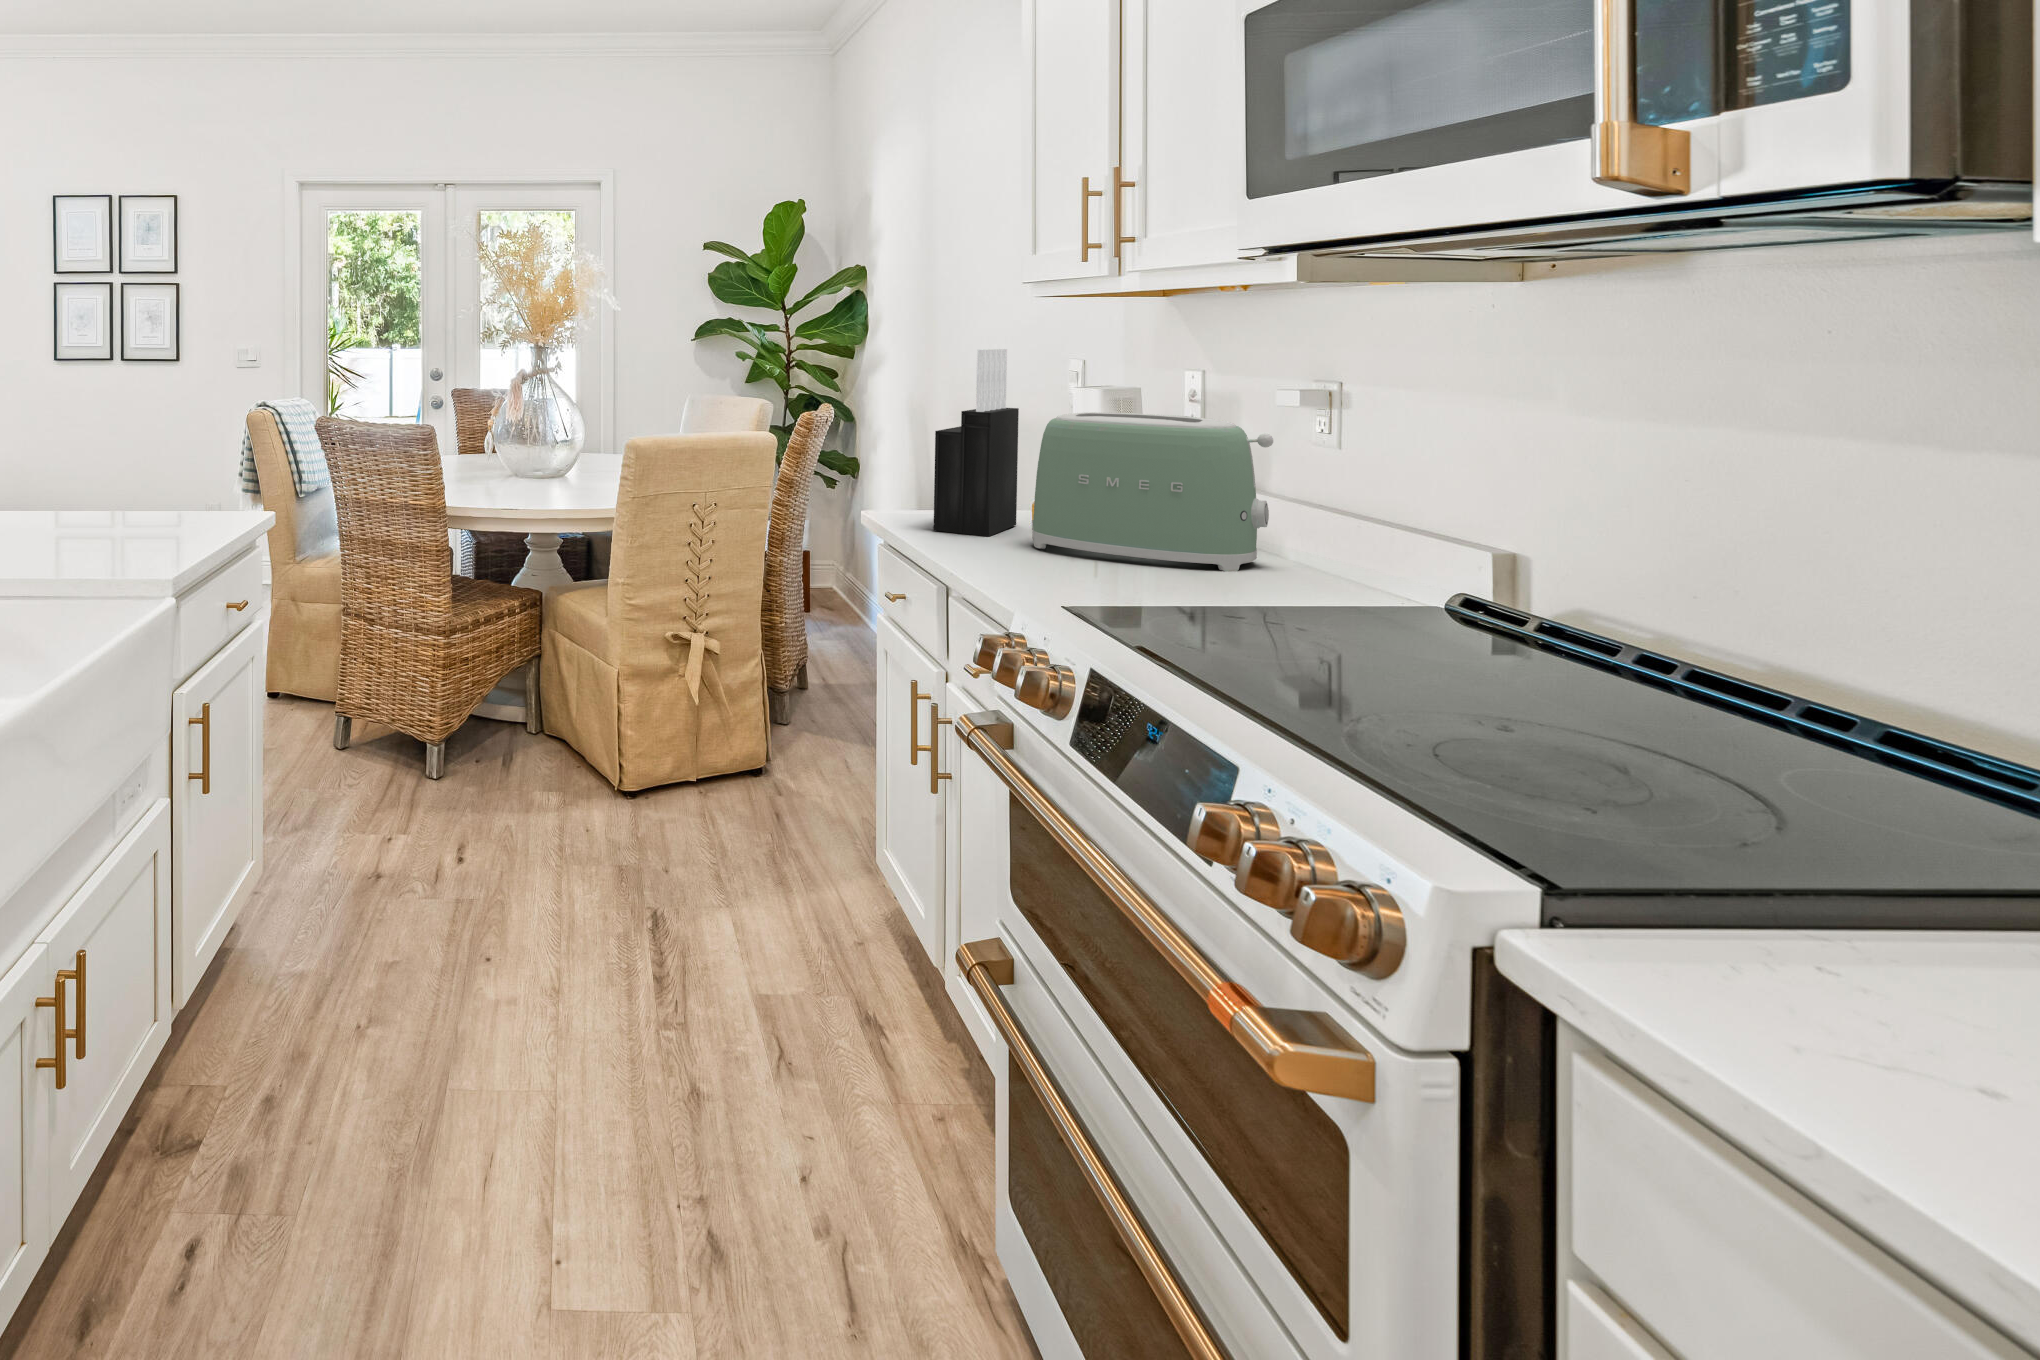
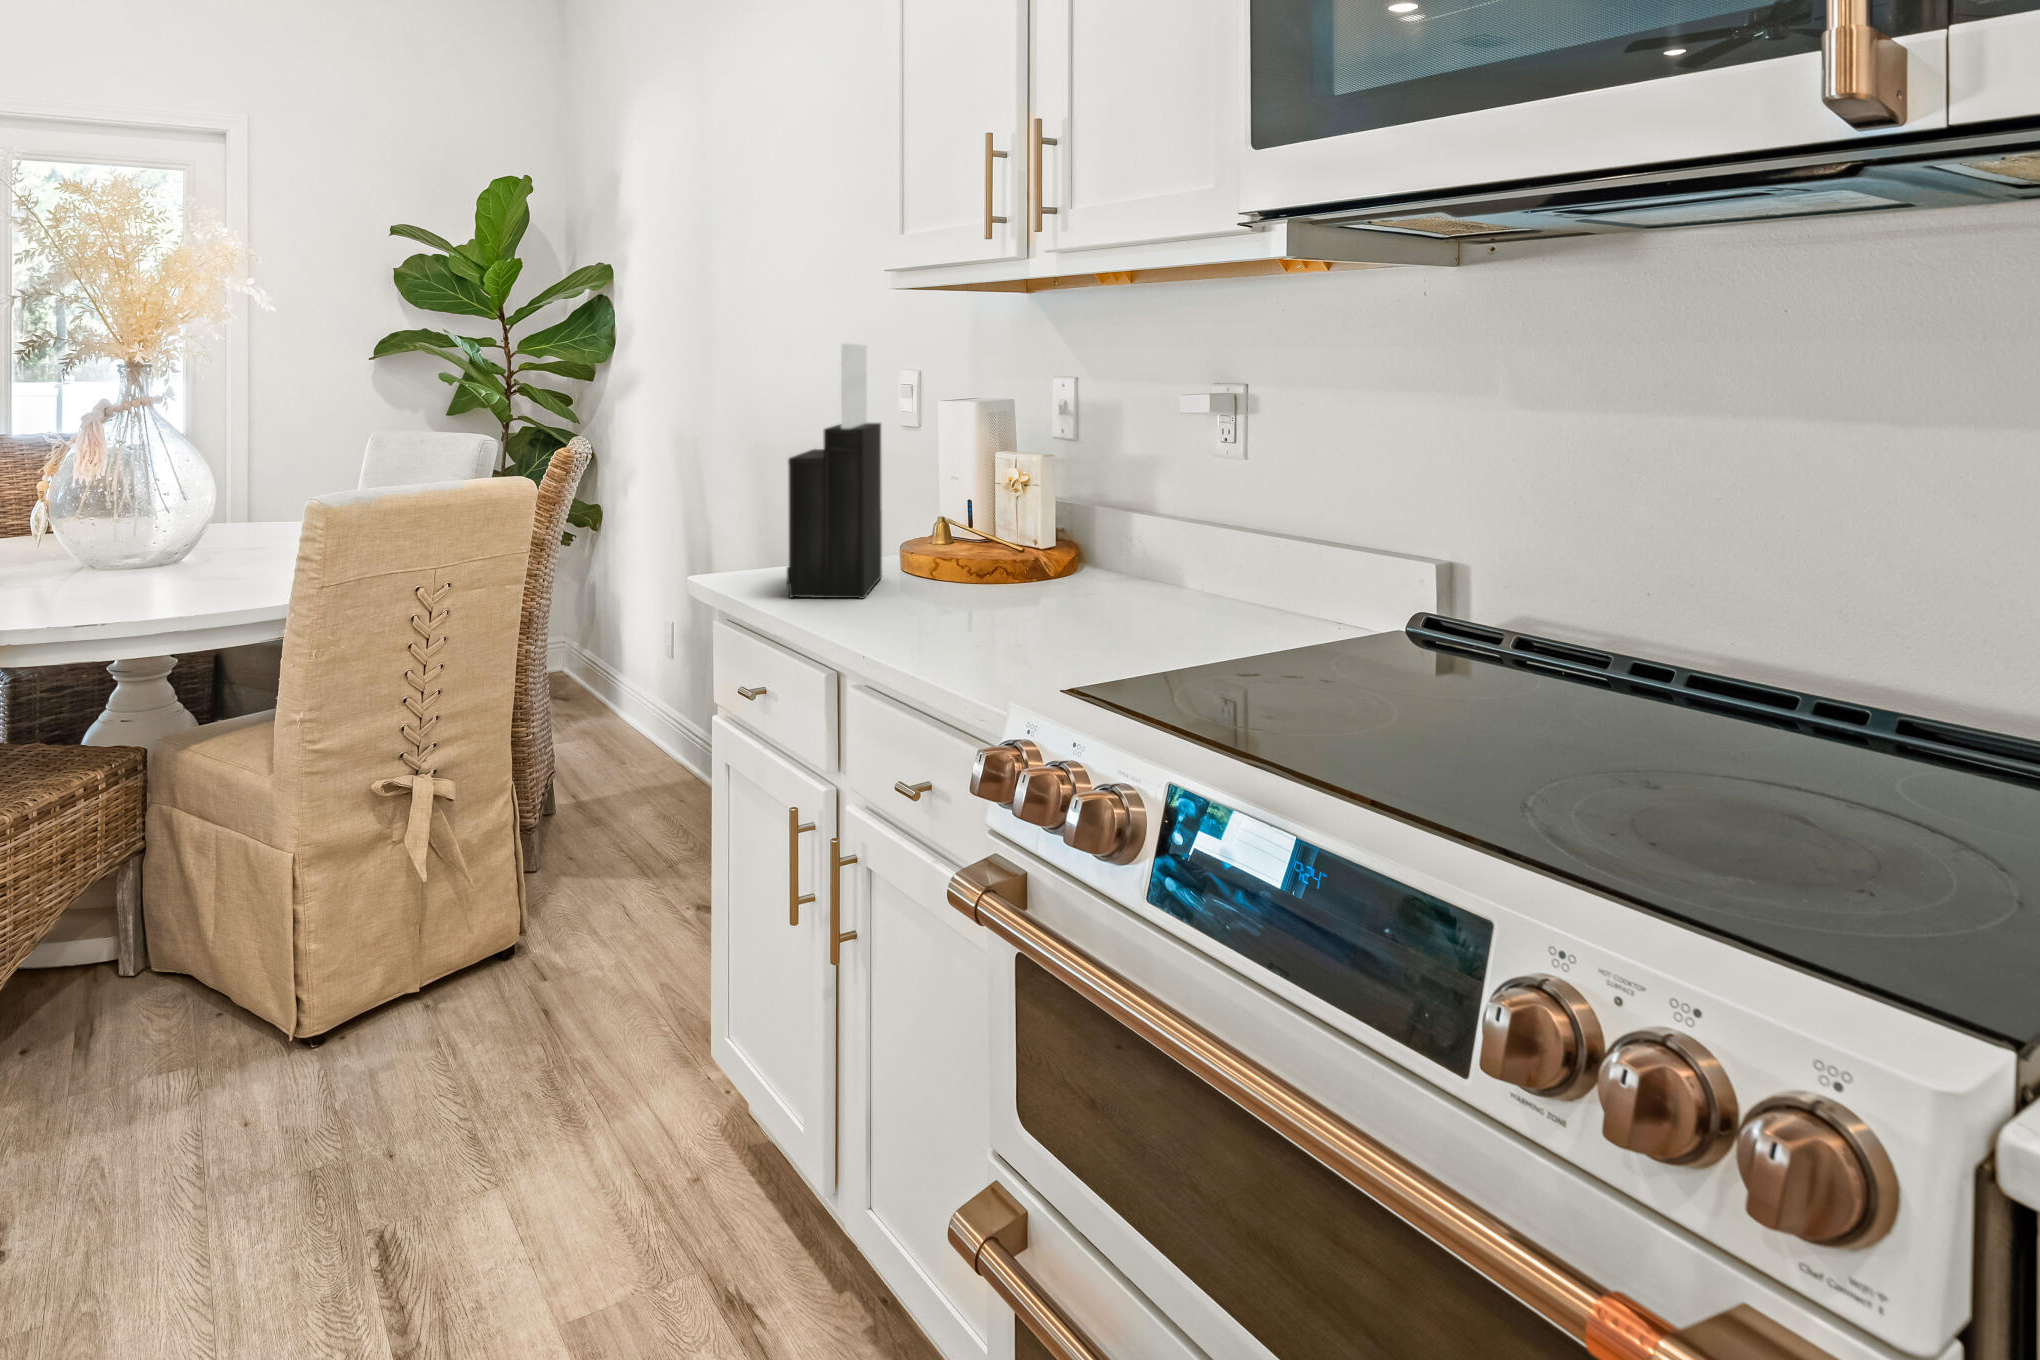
toaster: present [1032,412,1273,571] -> none [927,421,1208,616]

